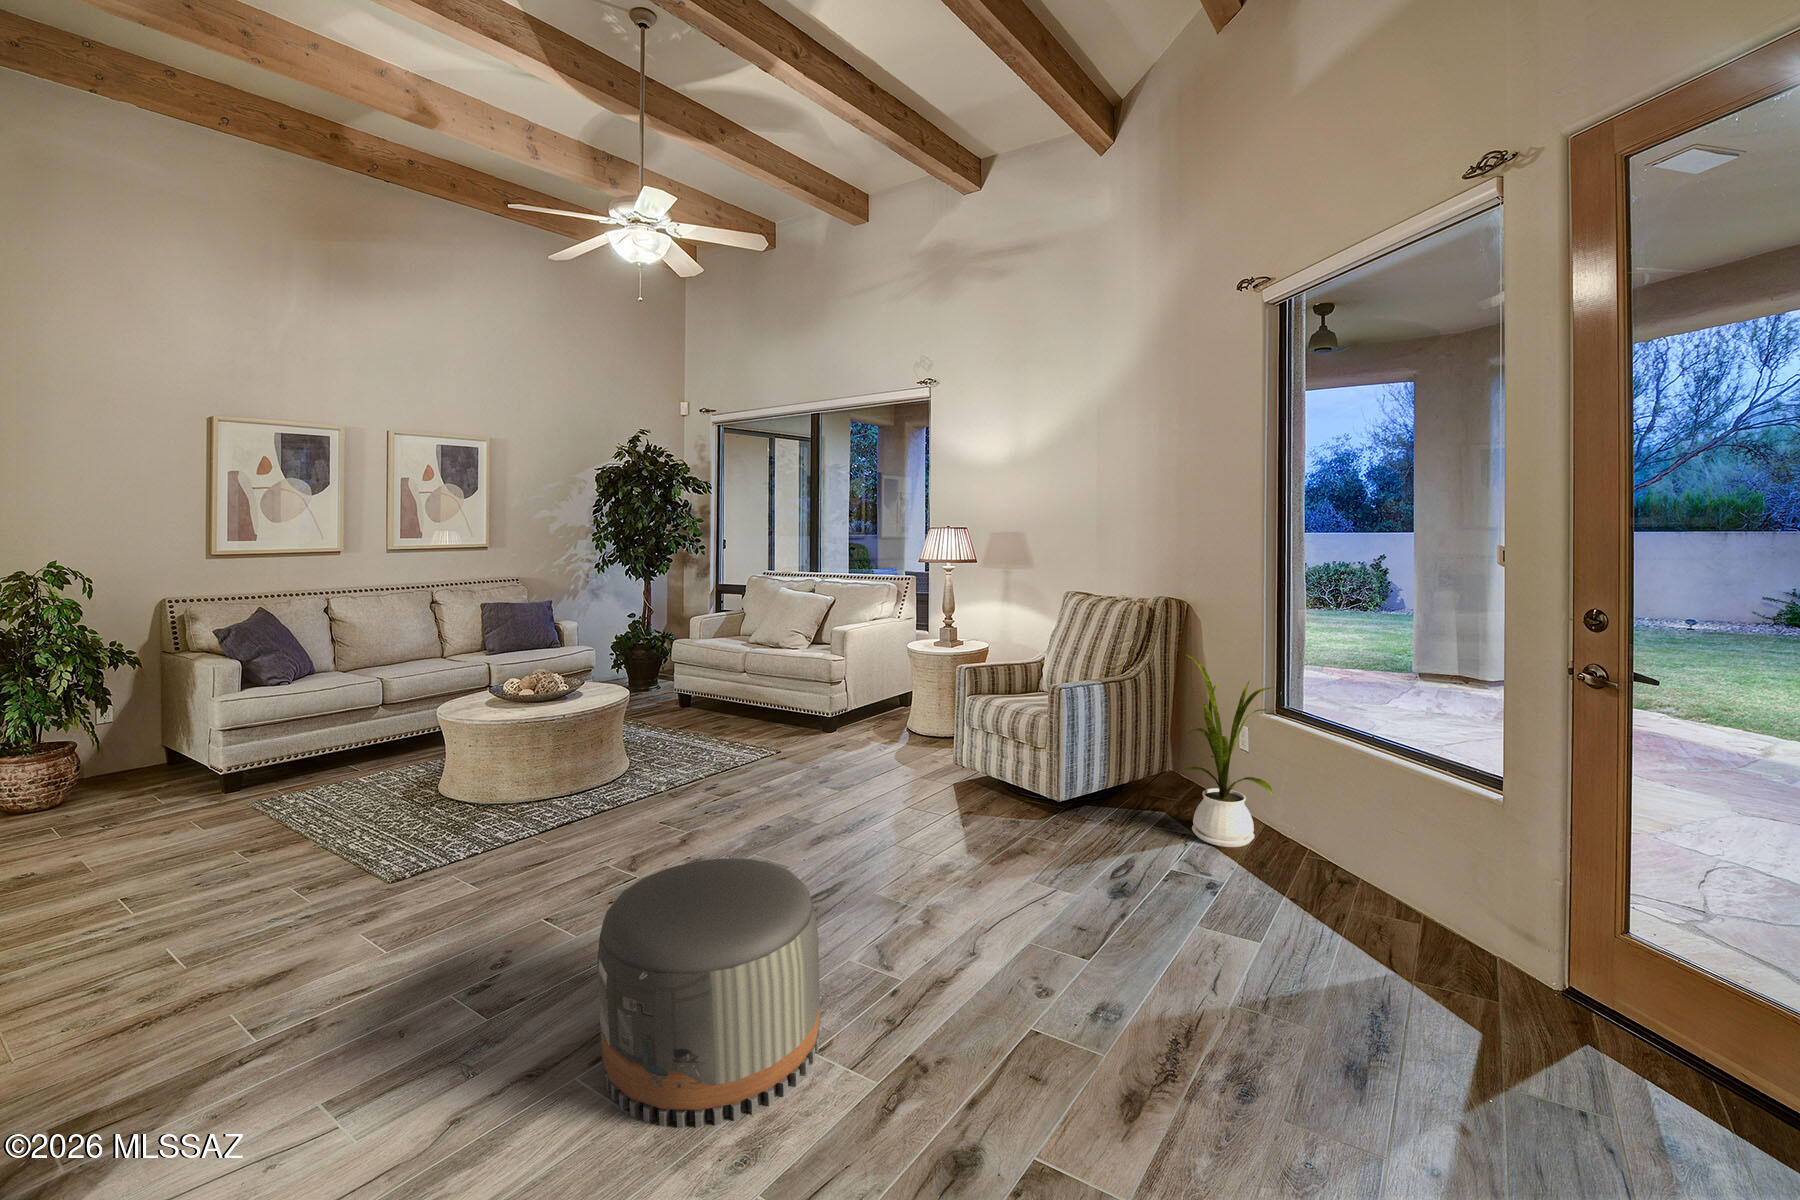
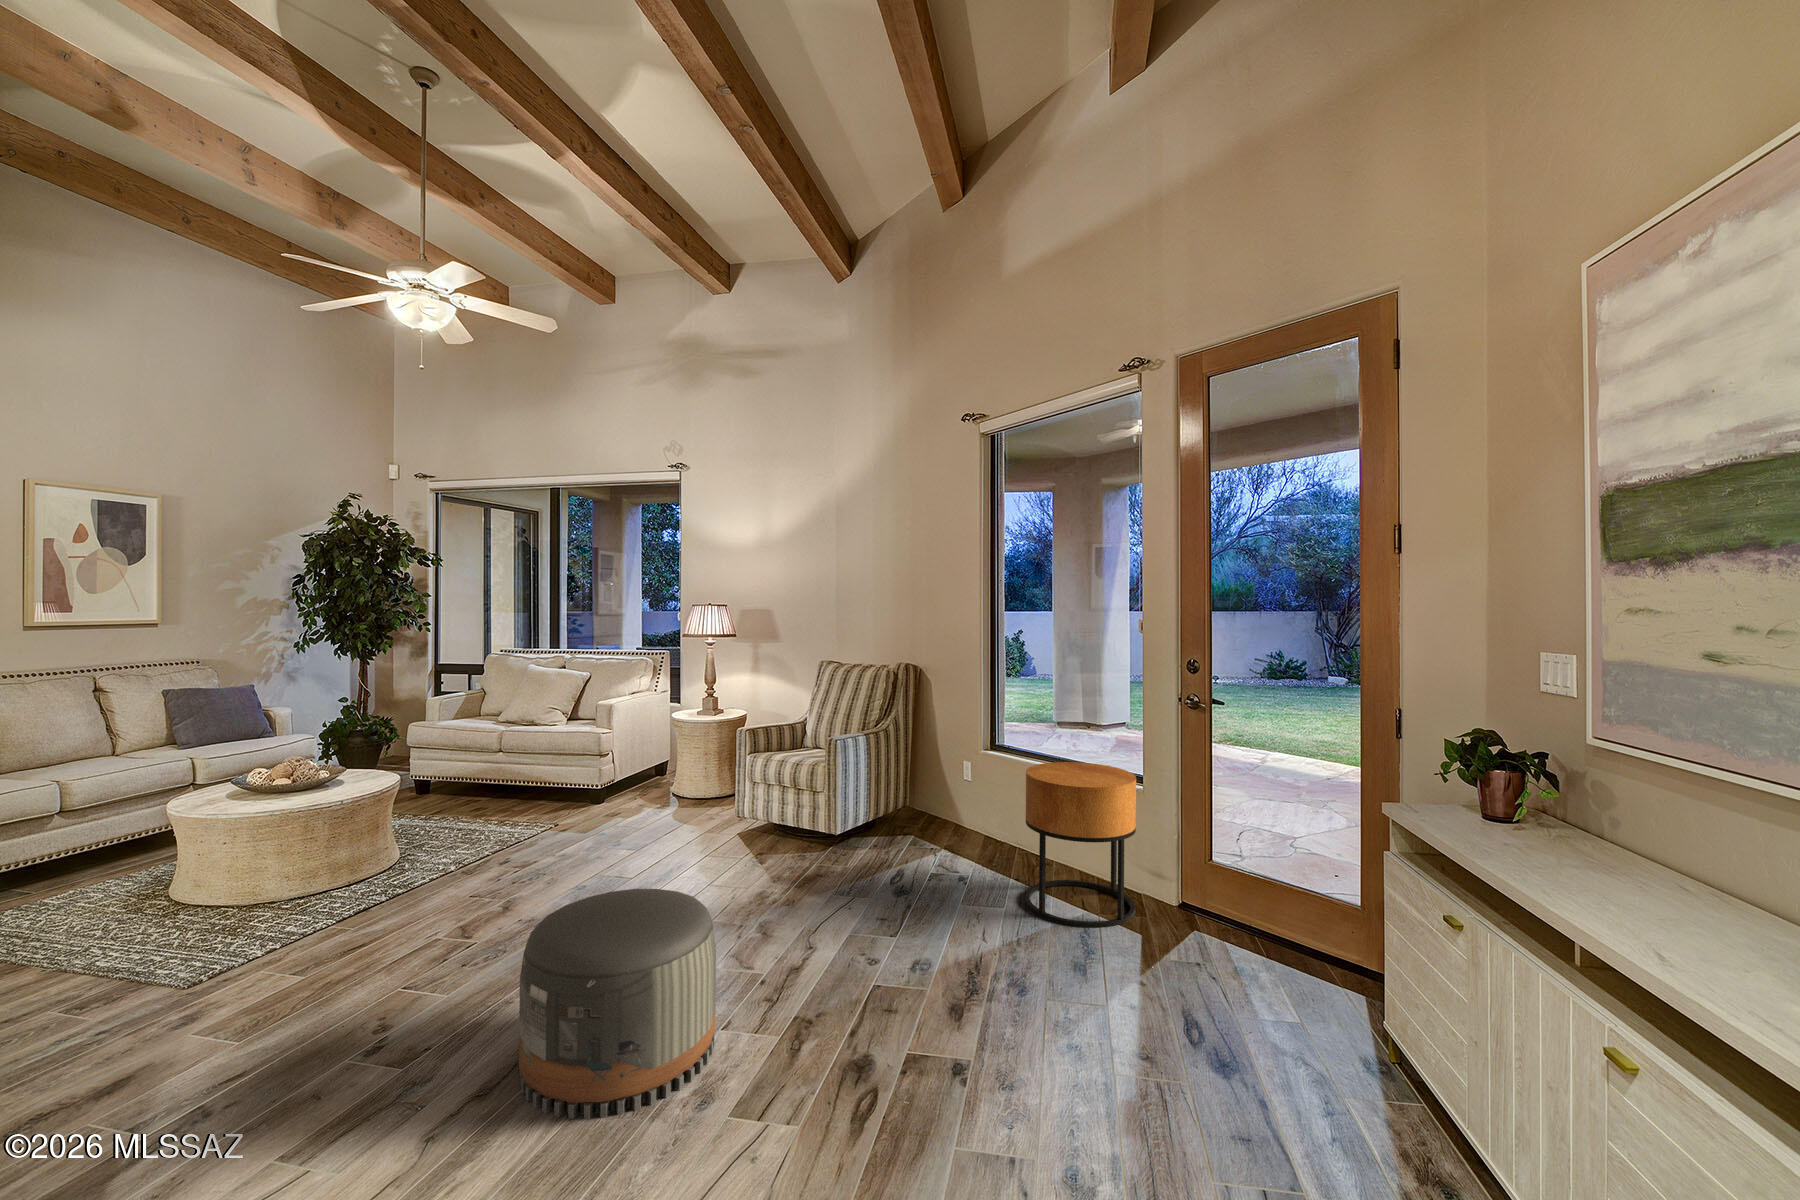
house plant: present [1182,655,1272,847] -> none [925,708,994,852]
side table: none [1296,748,1496,1008] -> present [1025,762,1136,928]

